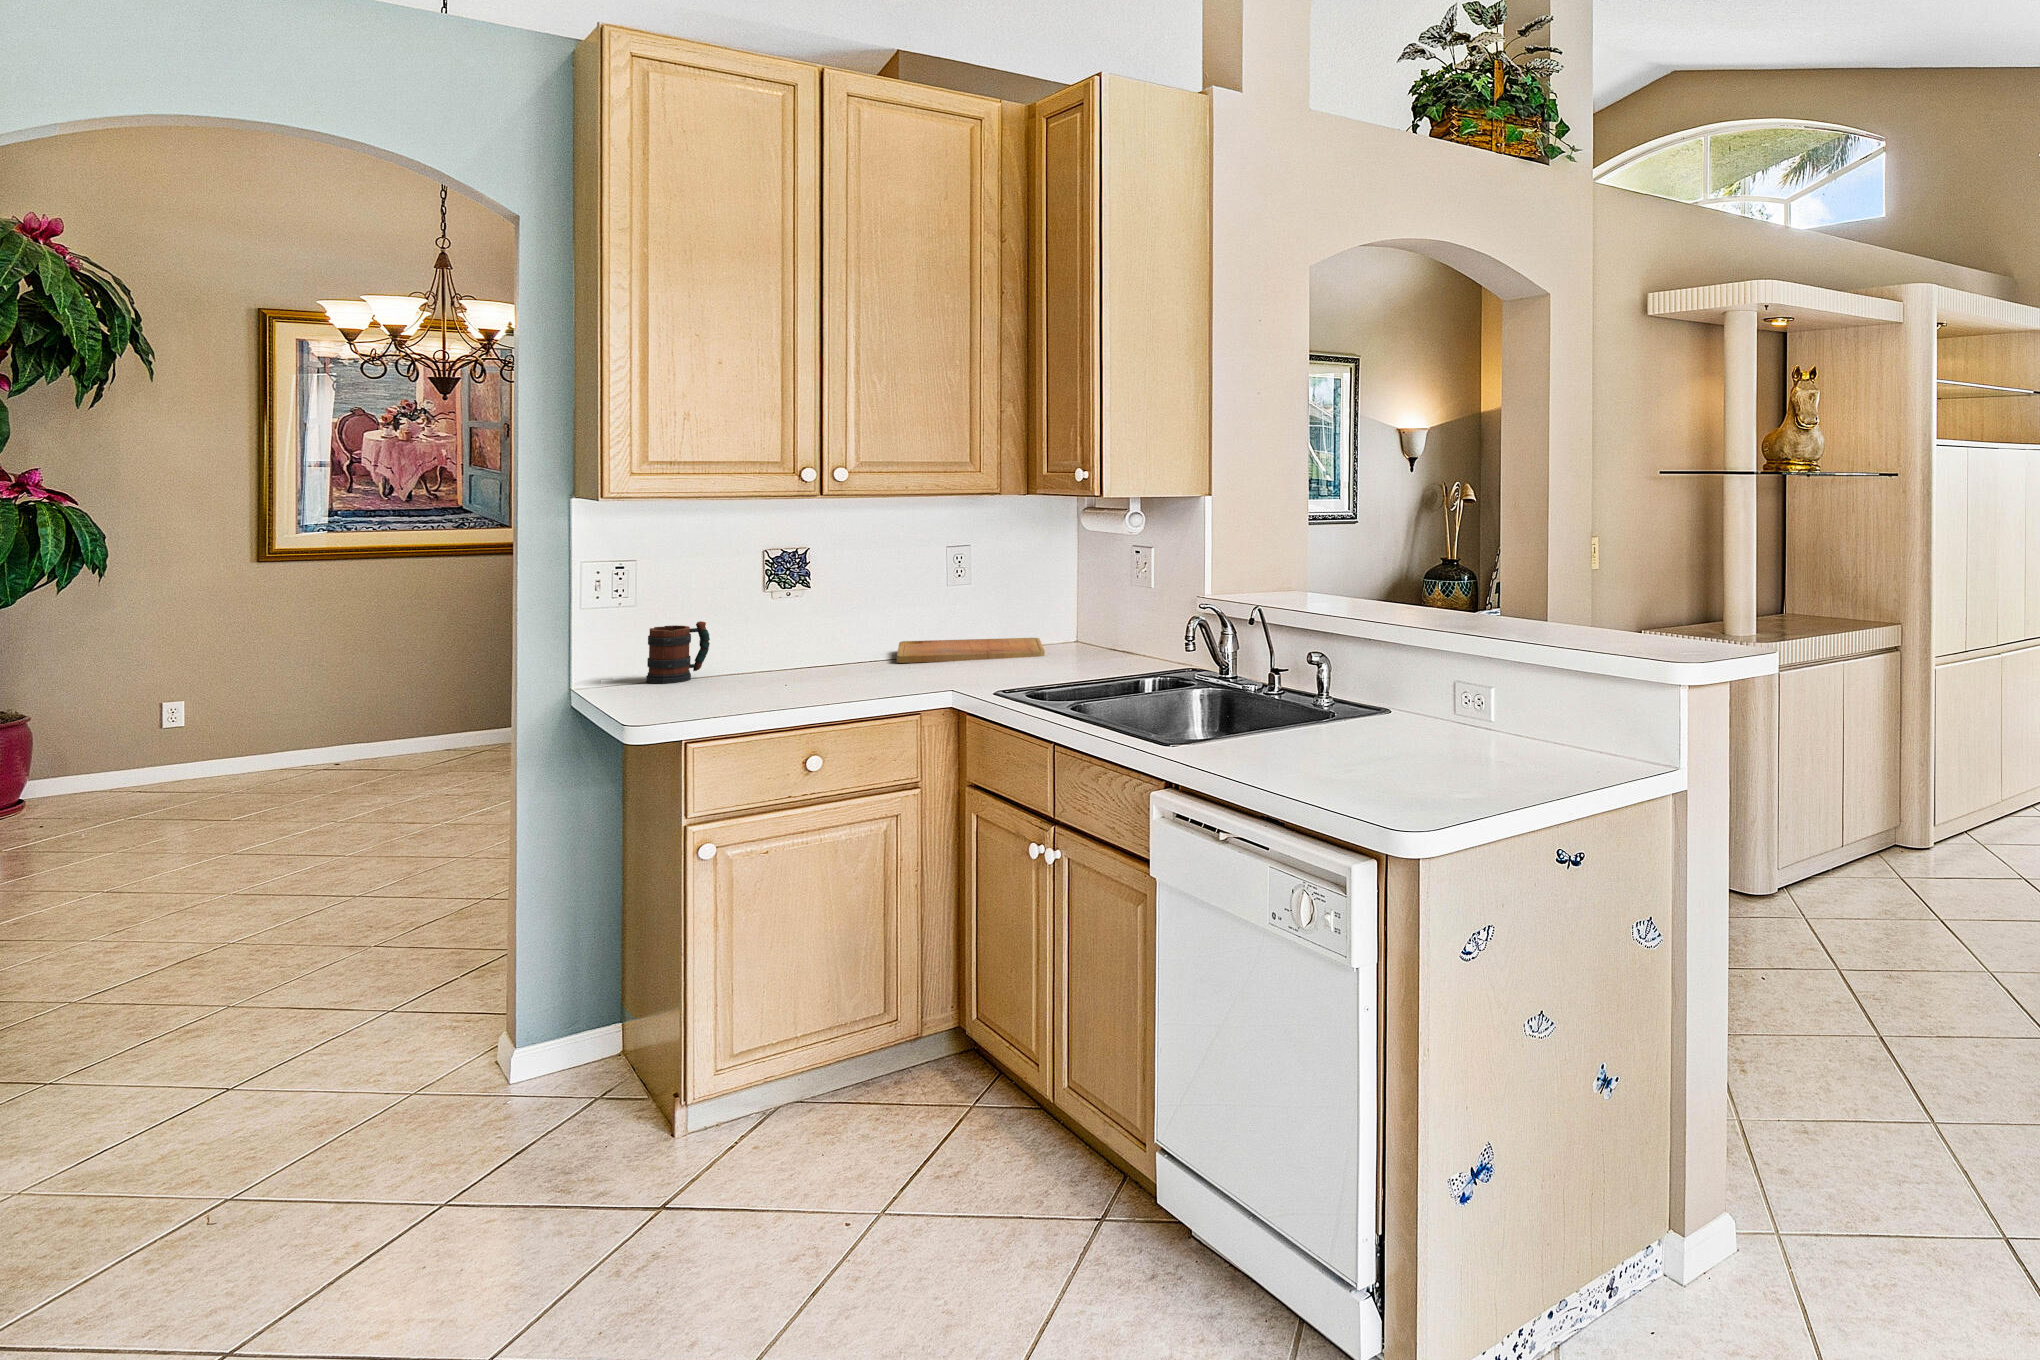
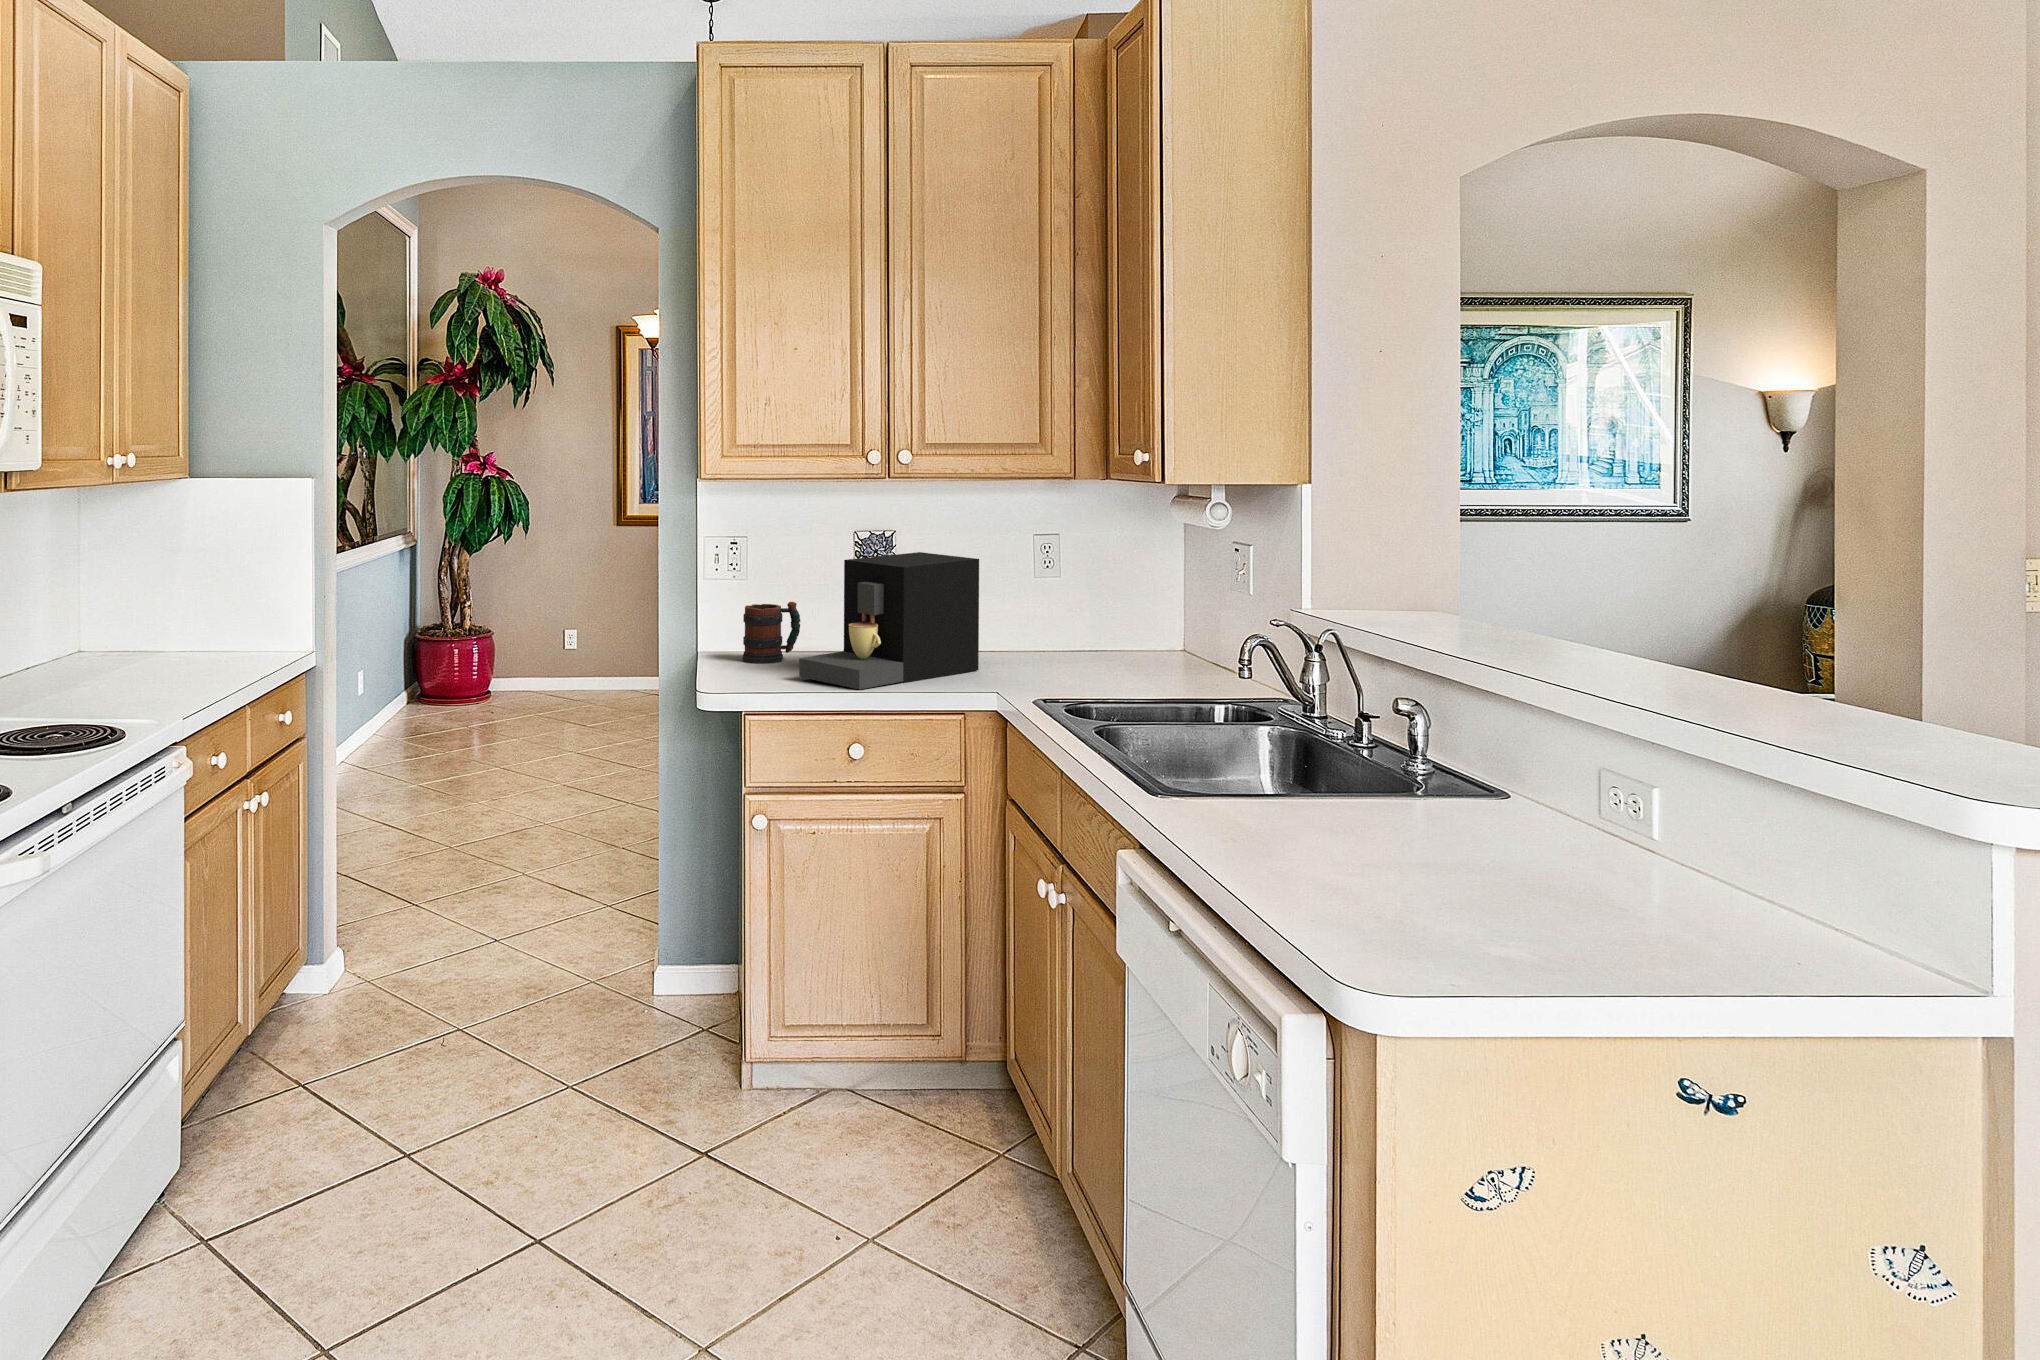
coffee maker: none [741,568,909,694] -> present [799,552,979,689]
cutting board: present [897,638,1045,663] -> none [979,638,1150,671]

